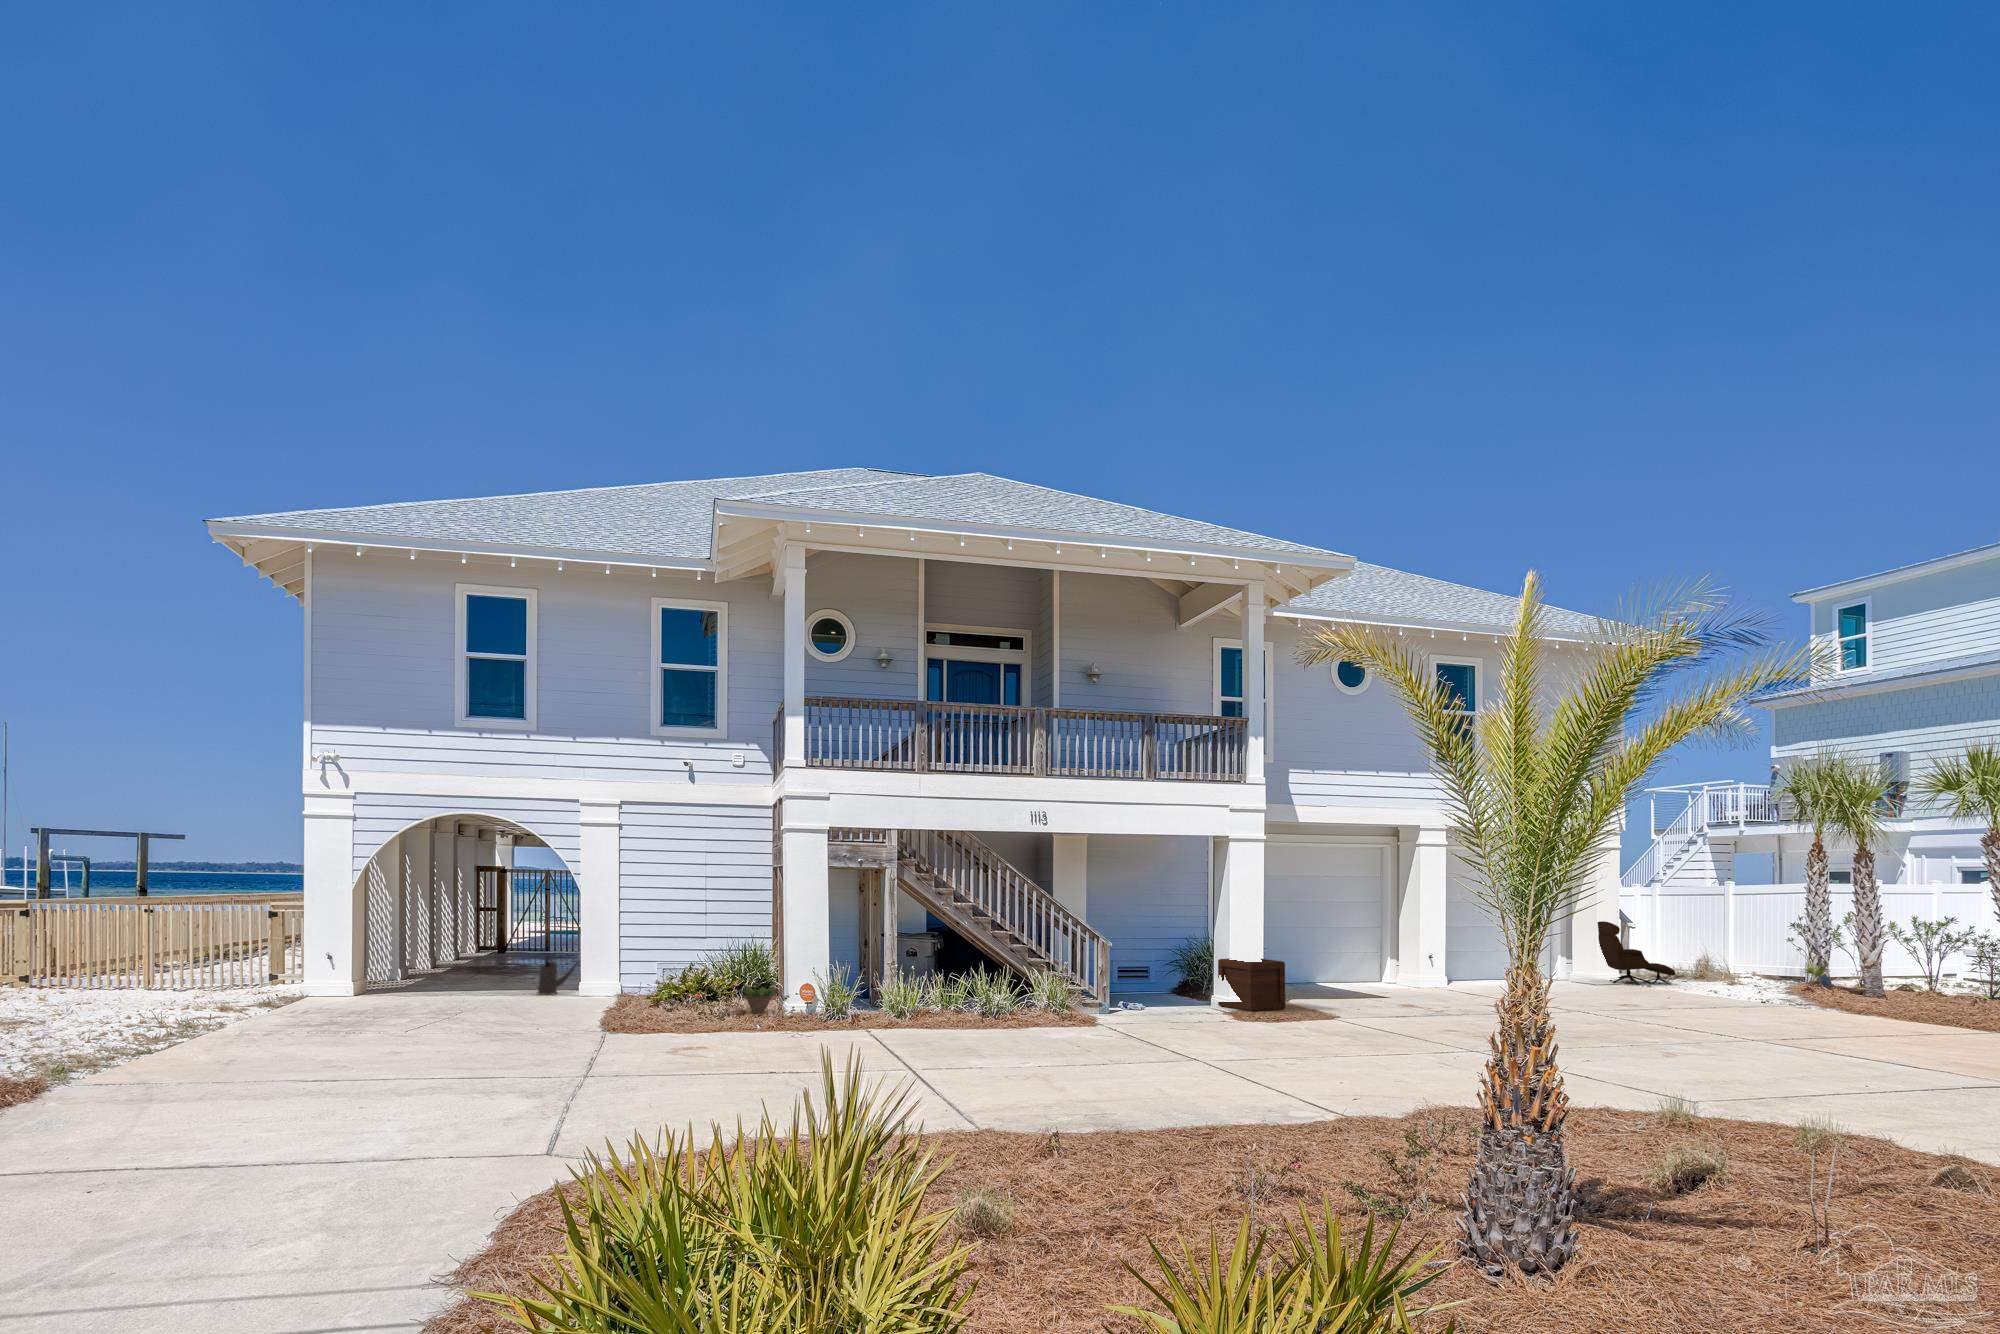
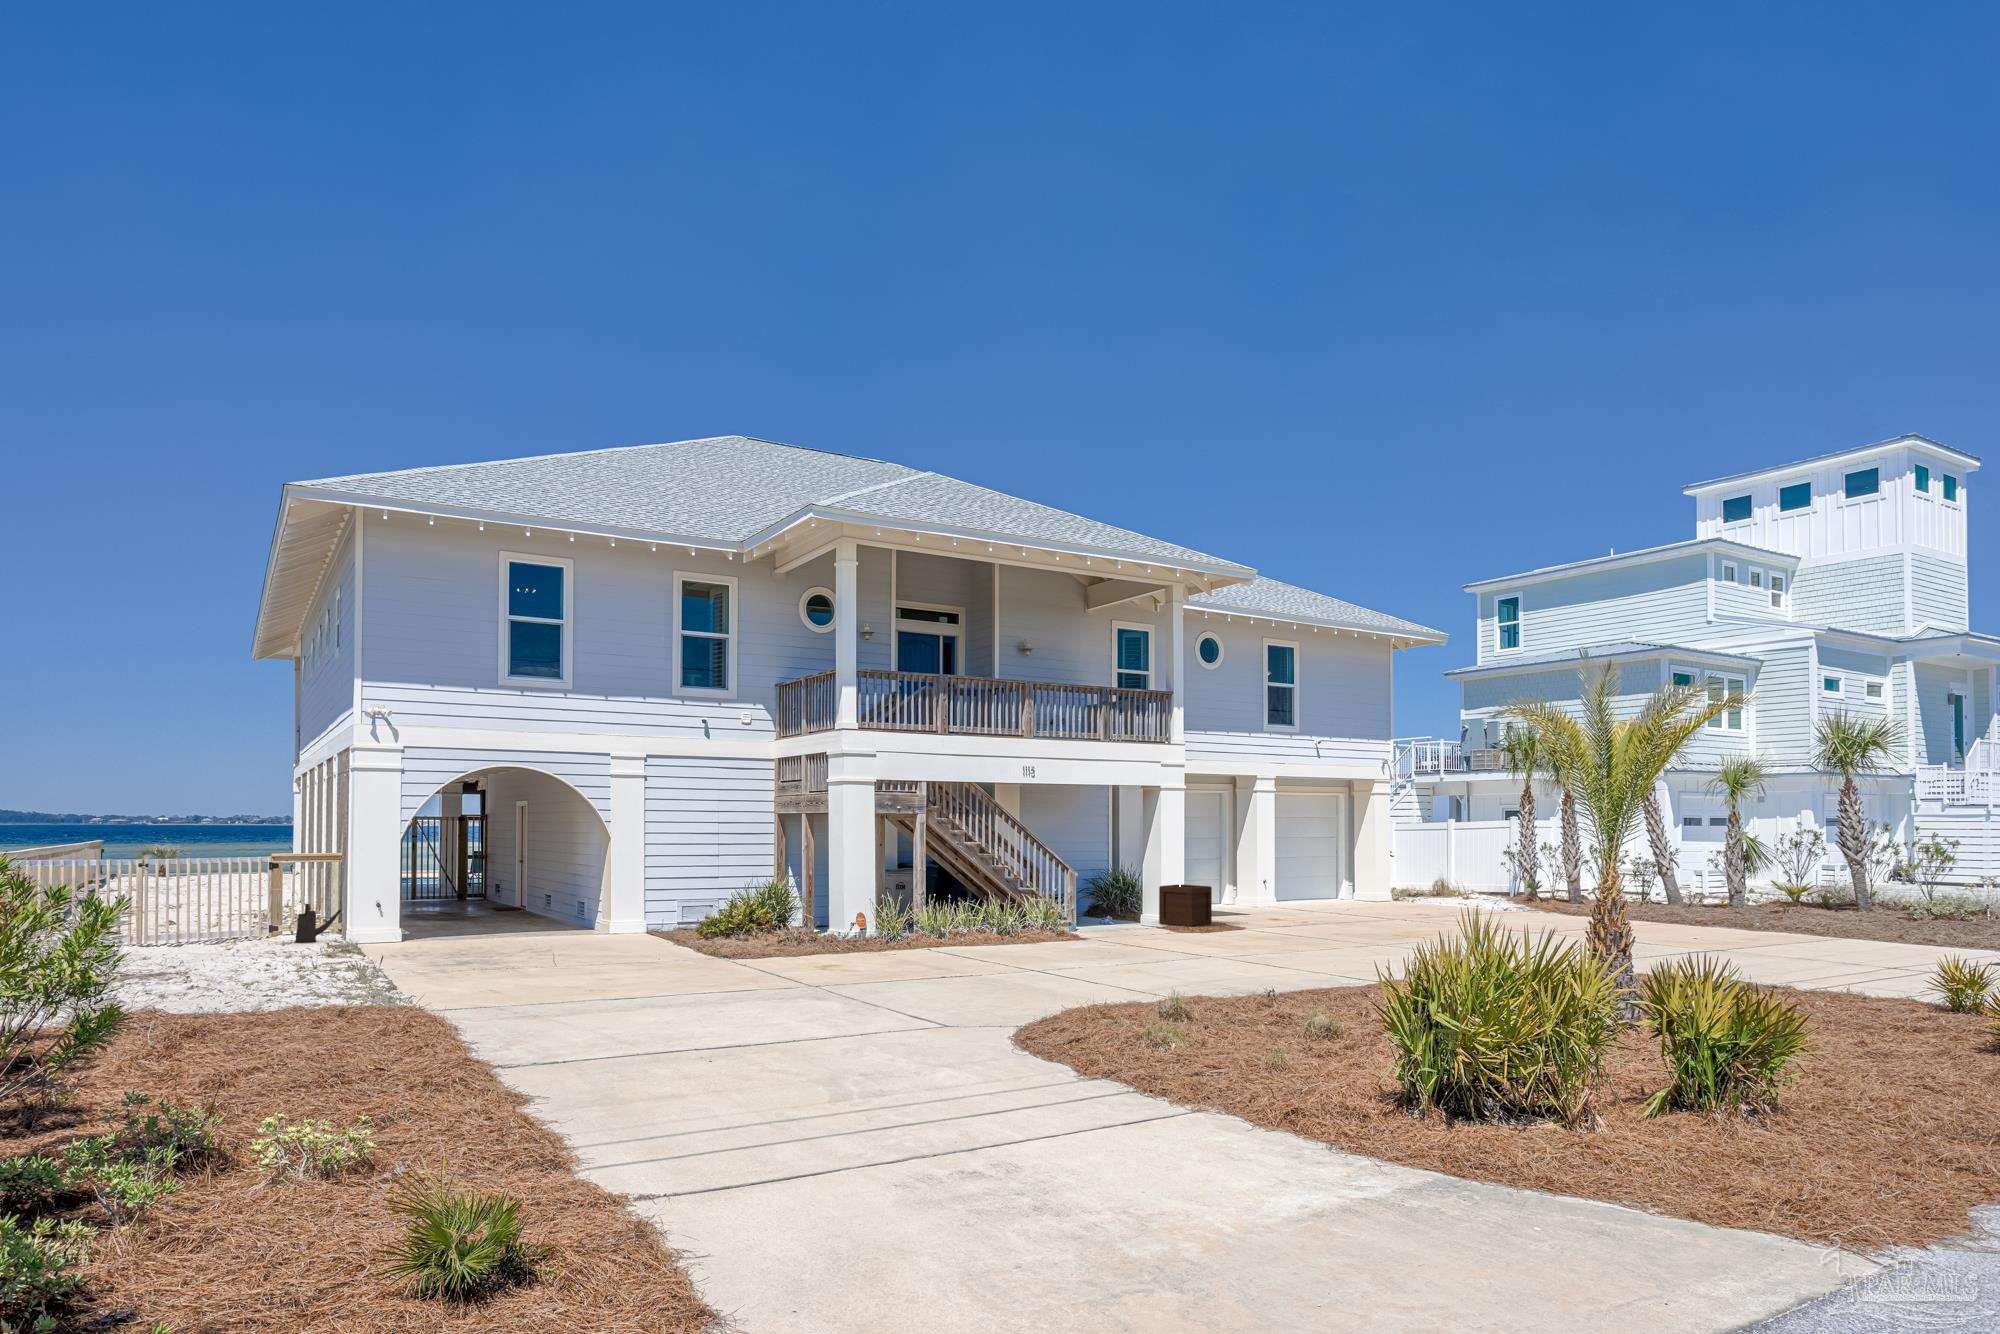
lounge chair: present [1597,921,1676,985] -> none [1380,852,1436,901]
watering can: present [538,955,579,995] -> present [289,904,342,943]
decorative plant: present [738,984,778,1013] -> none [803,917,837,941]

